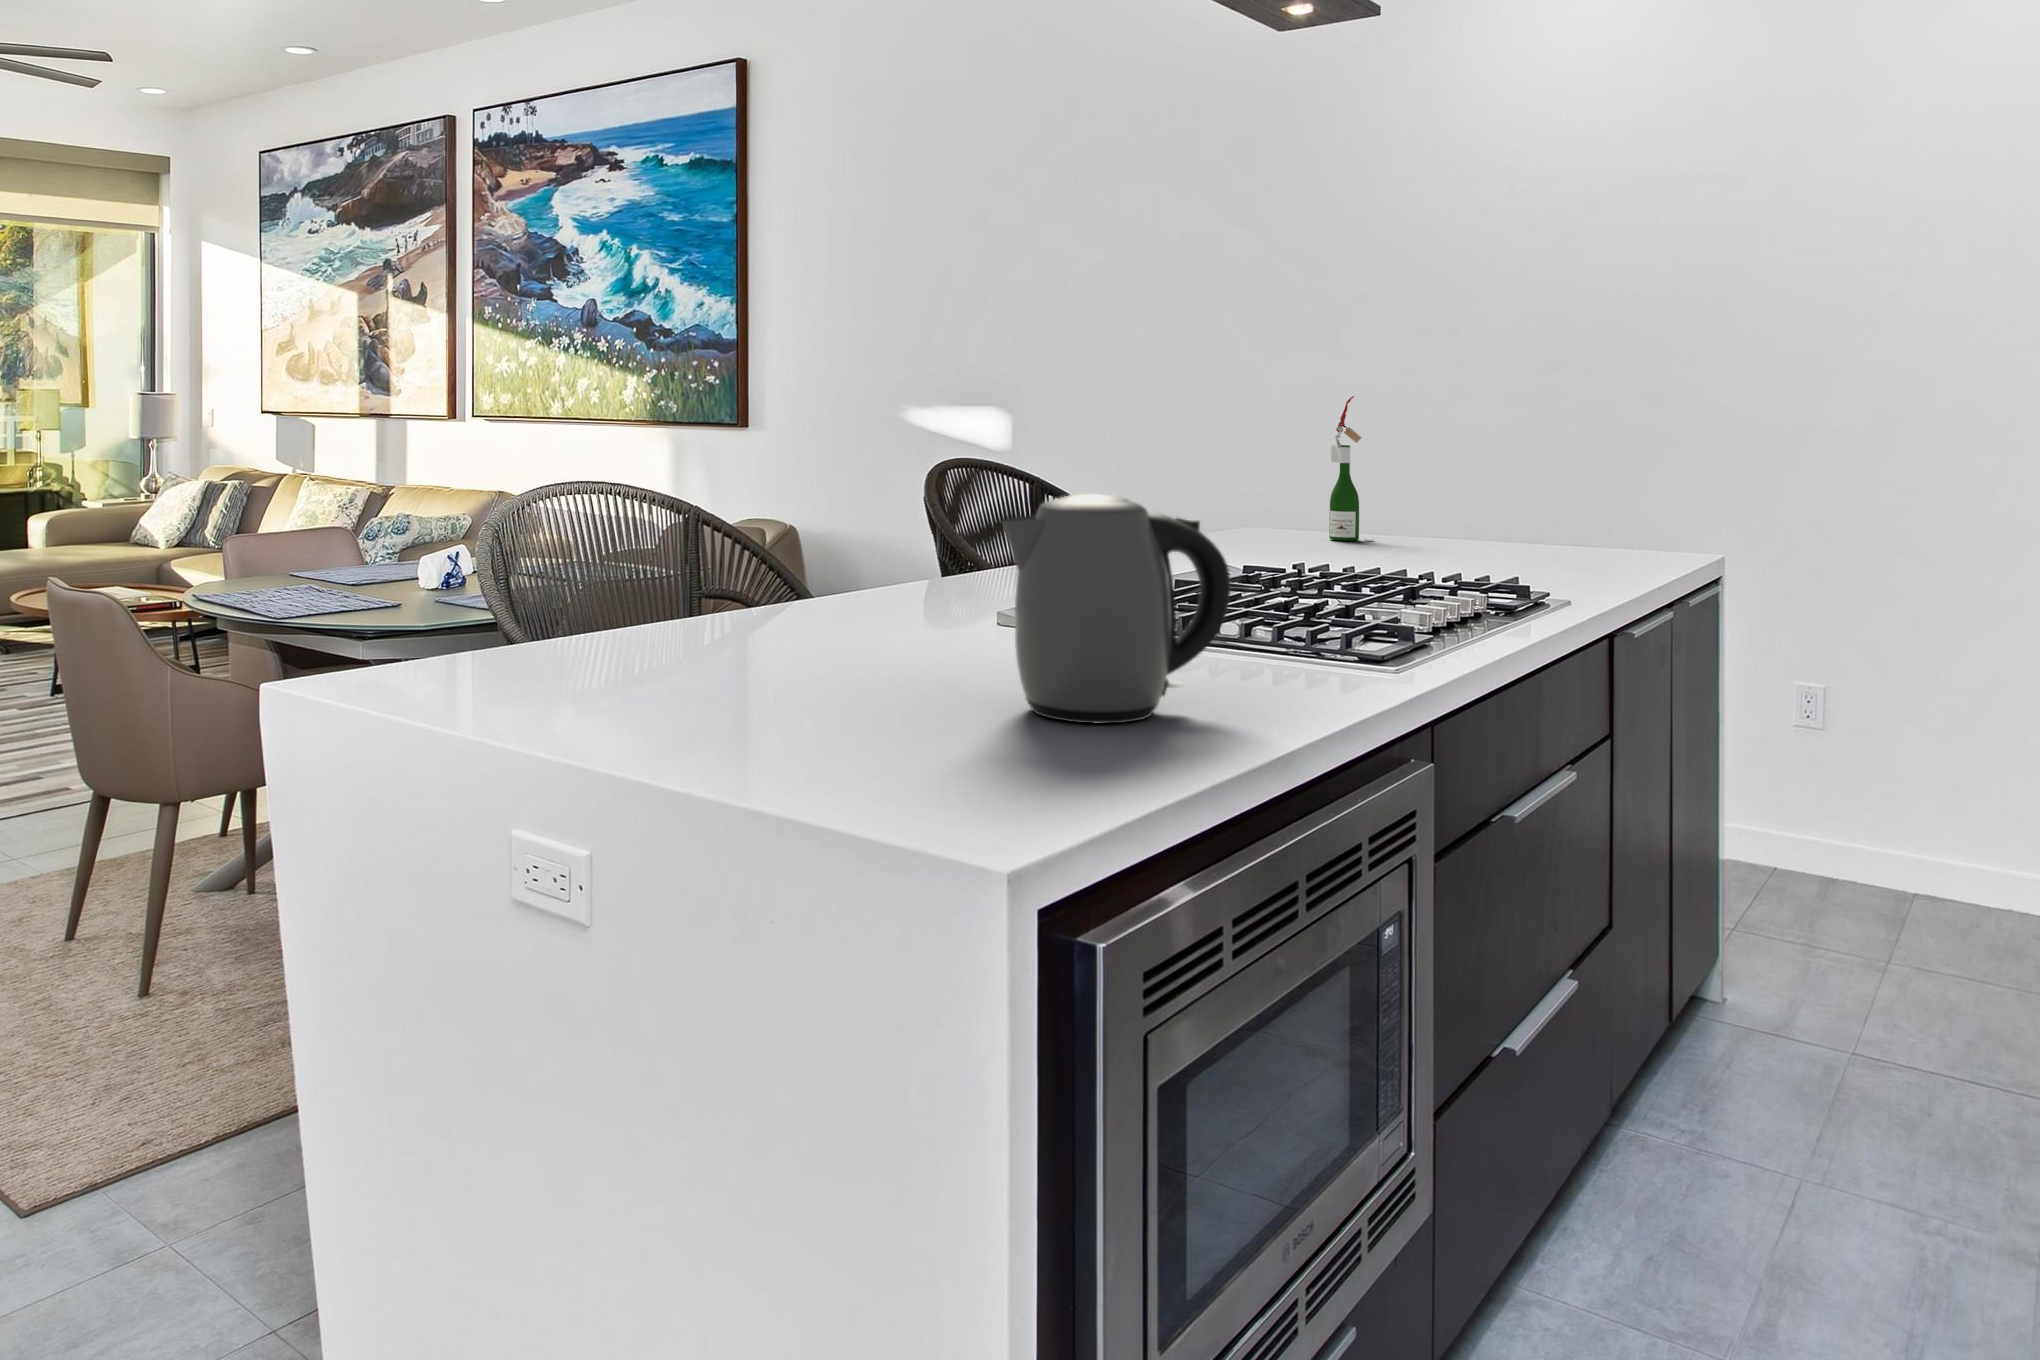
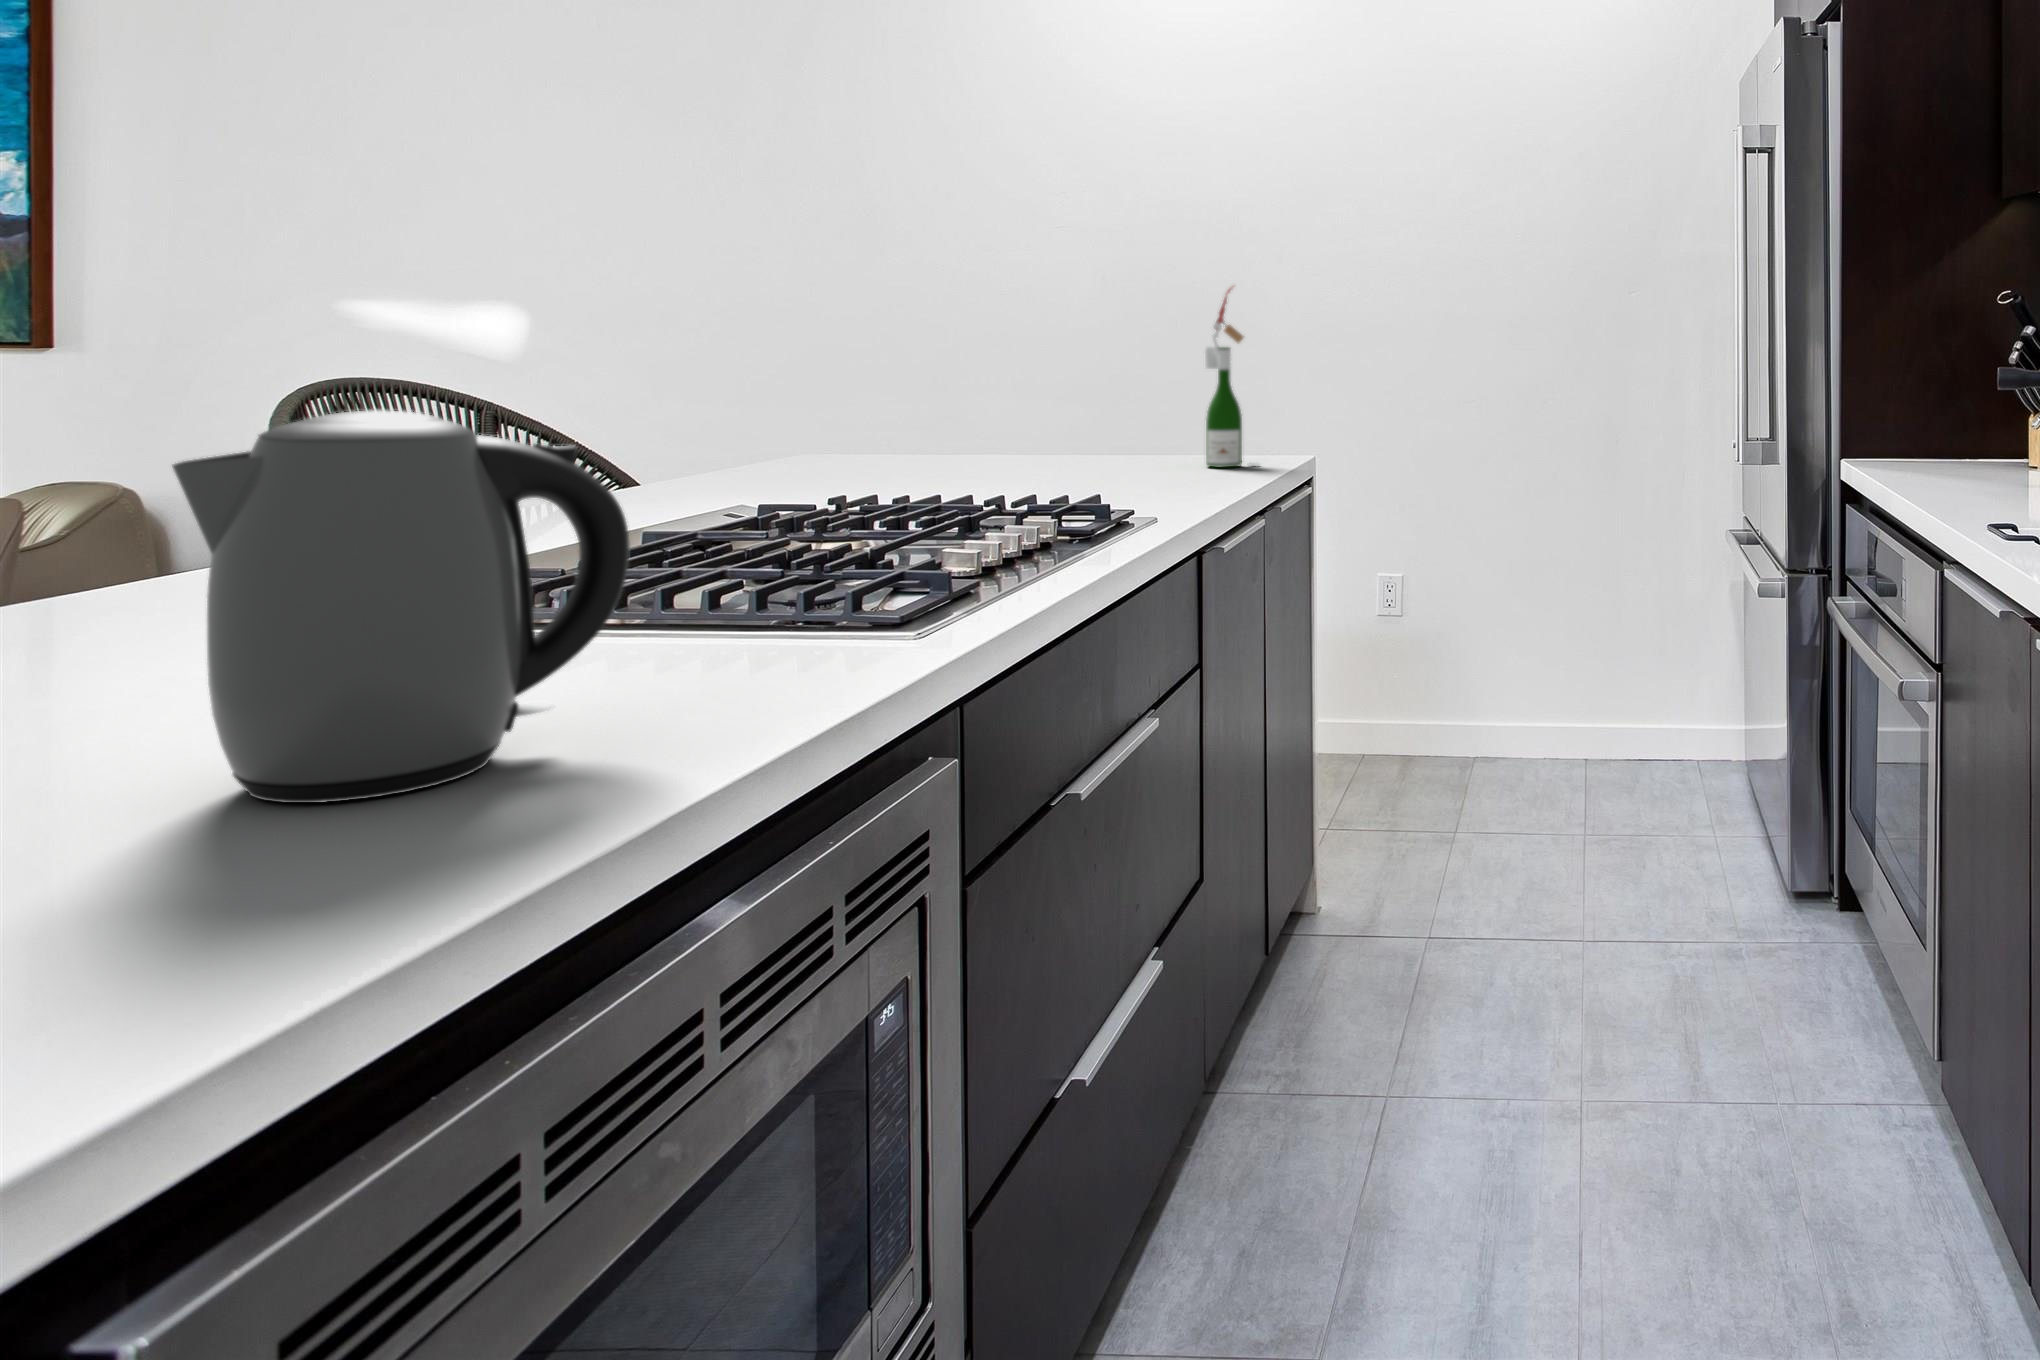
wine bottle: present [1329,396,1374,541] -> present [1205,288,1258,468]

